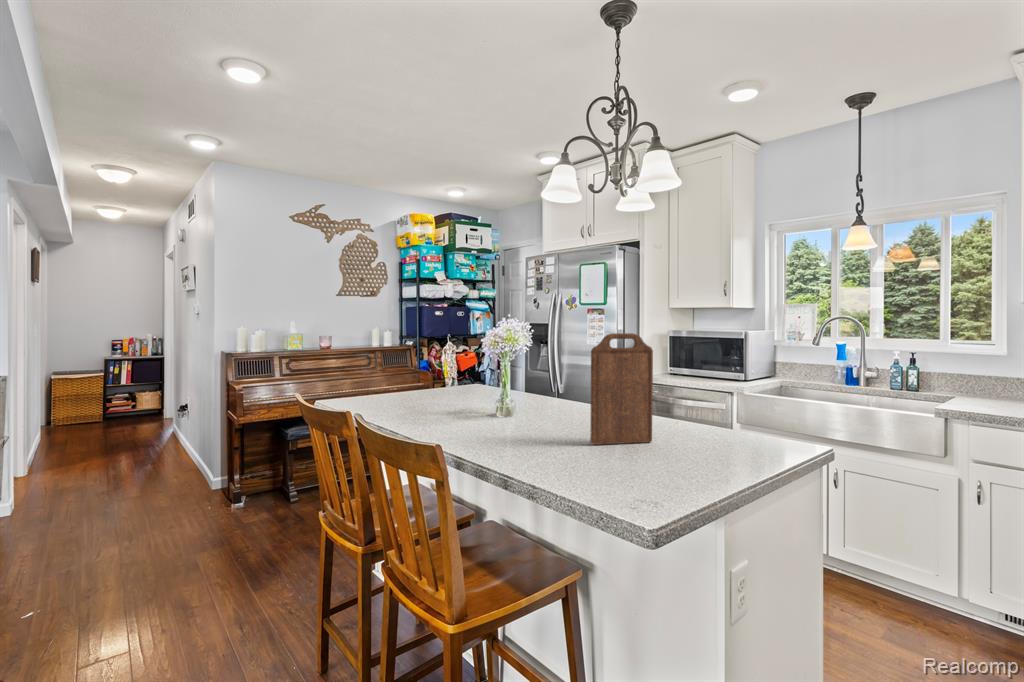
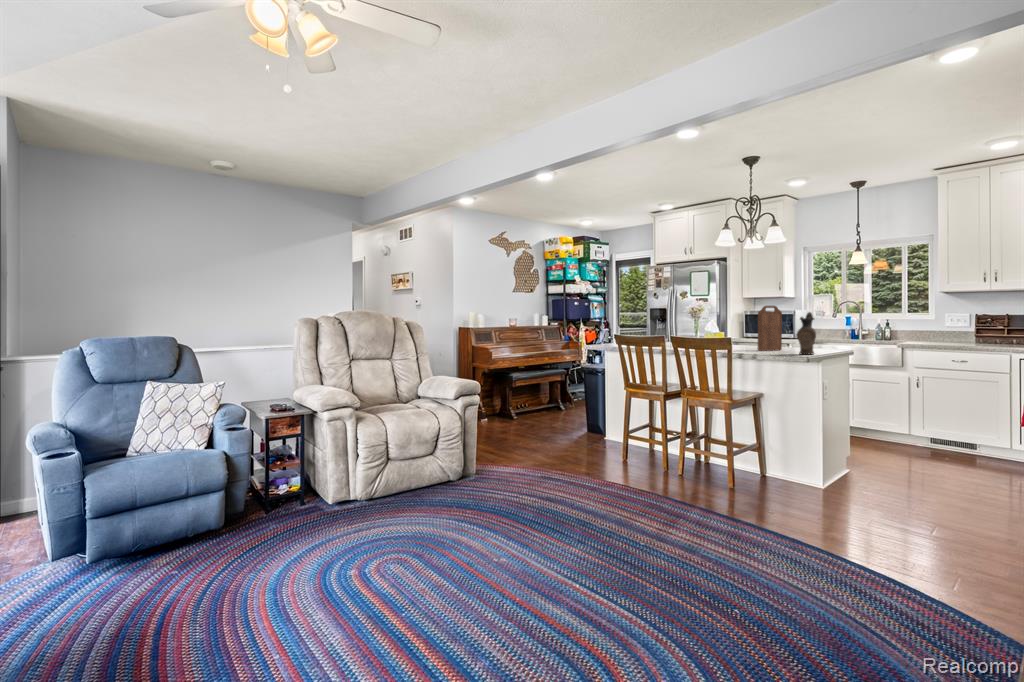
ceramic pitcher: none [653,358,707,485] -> present [796,312,816,354]

